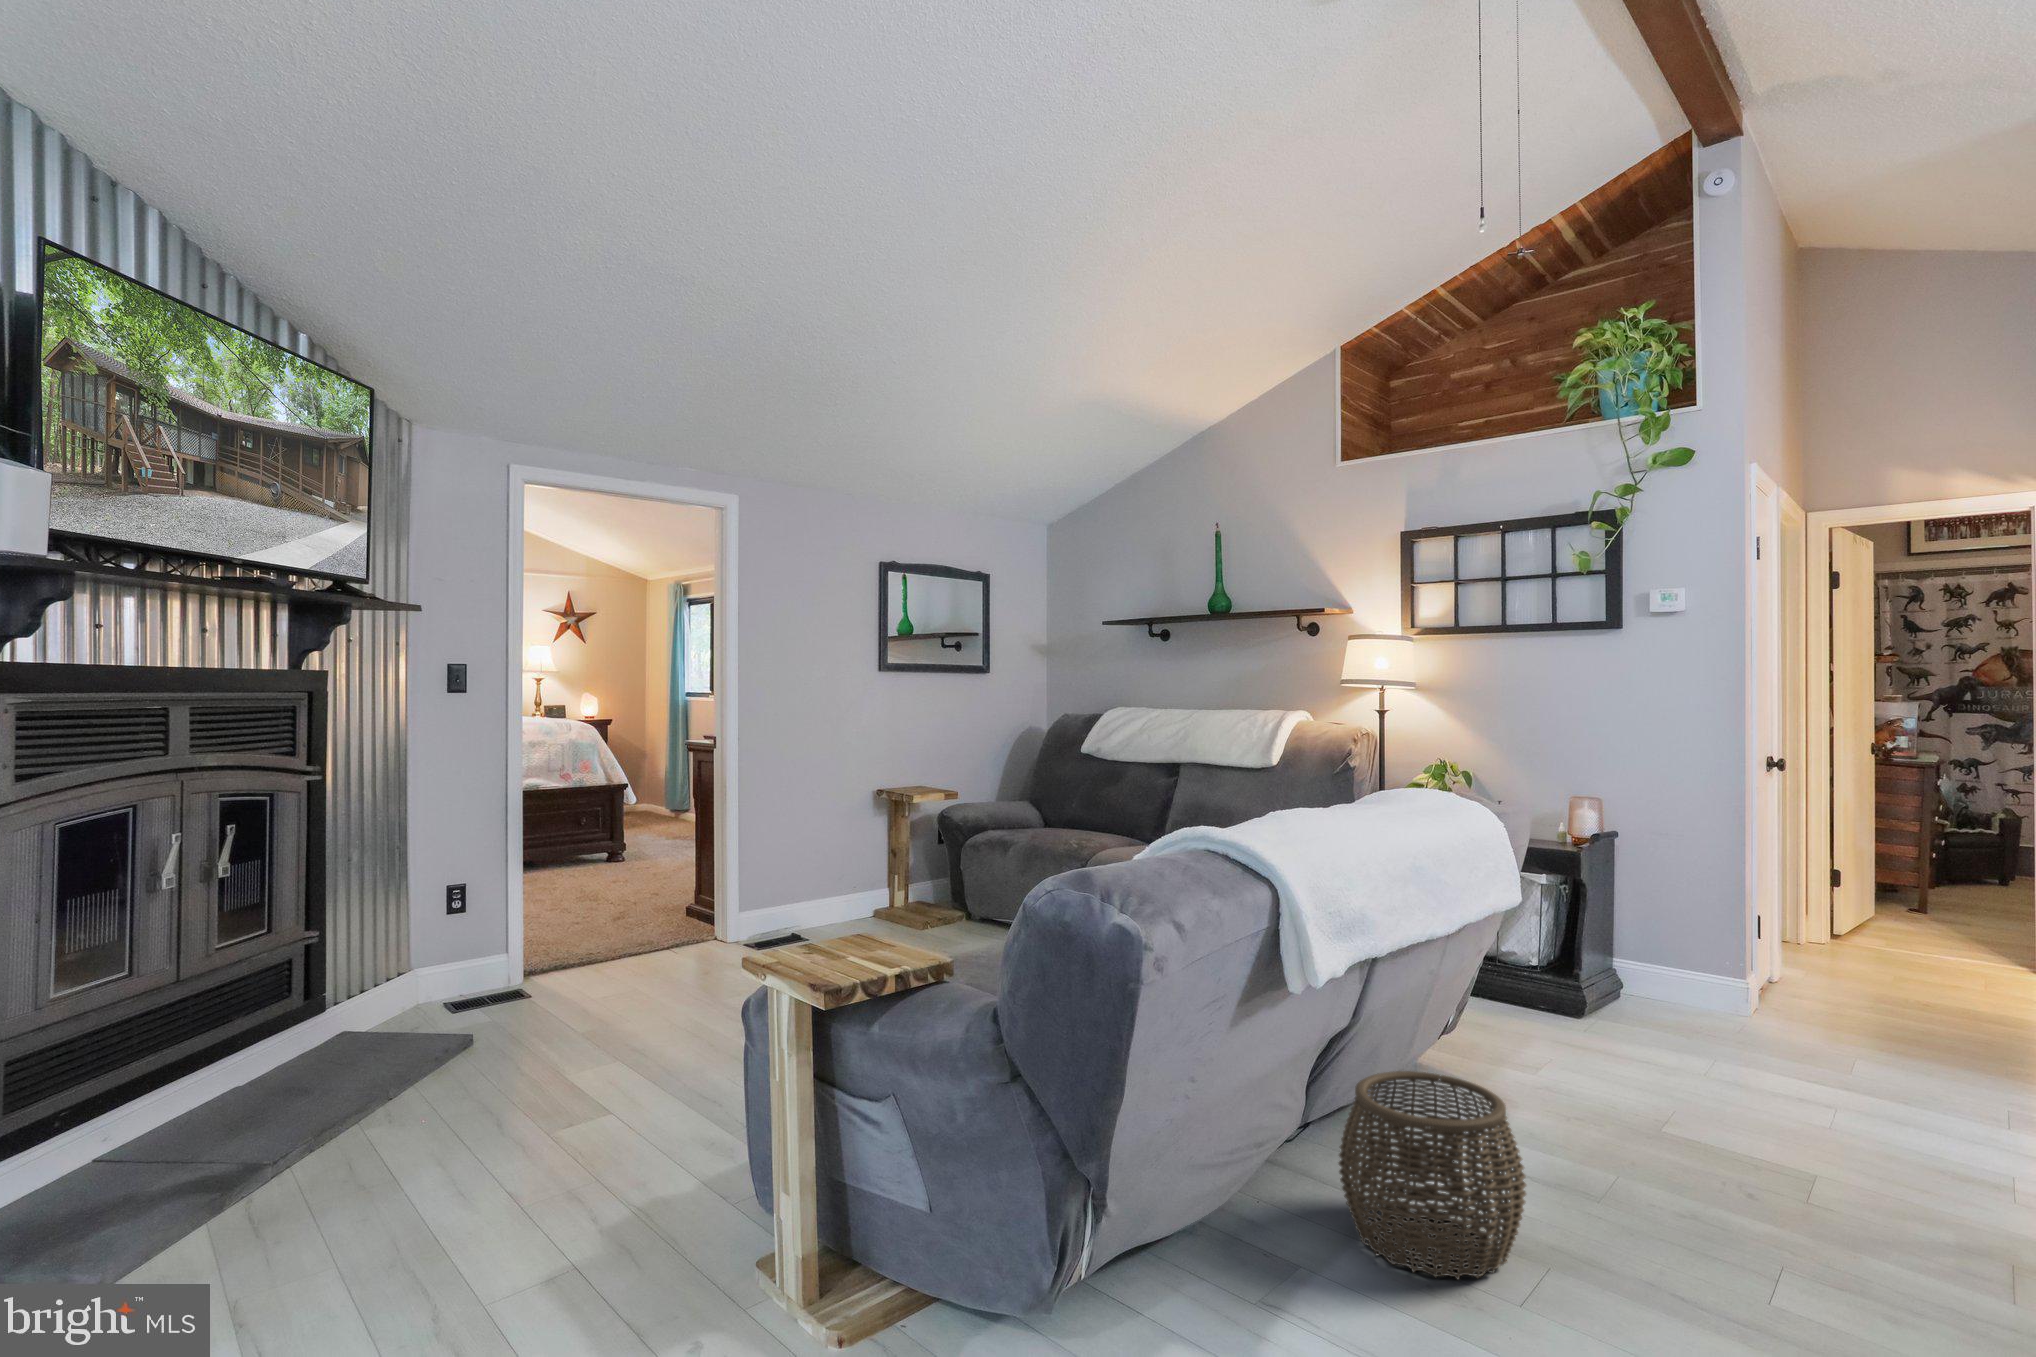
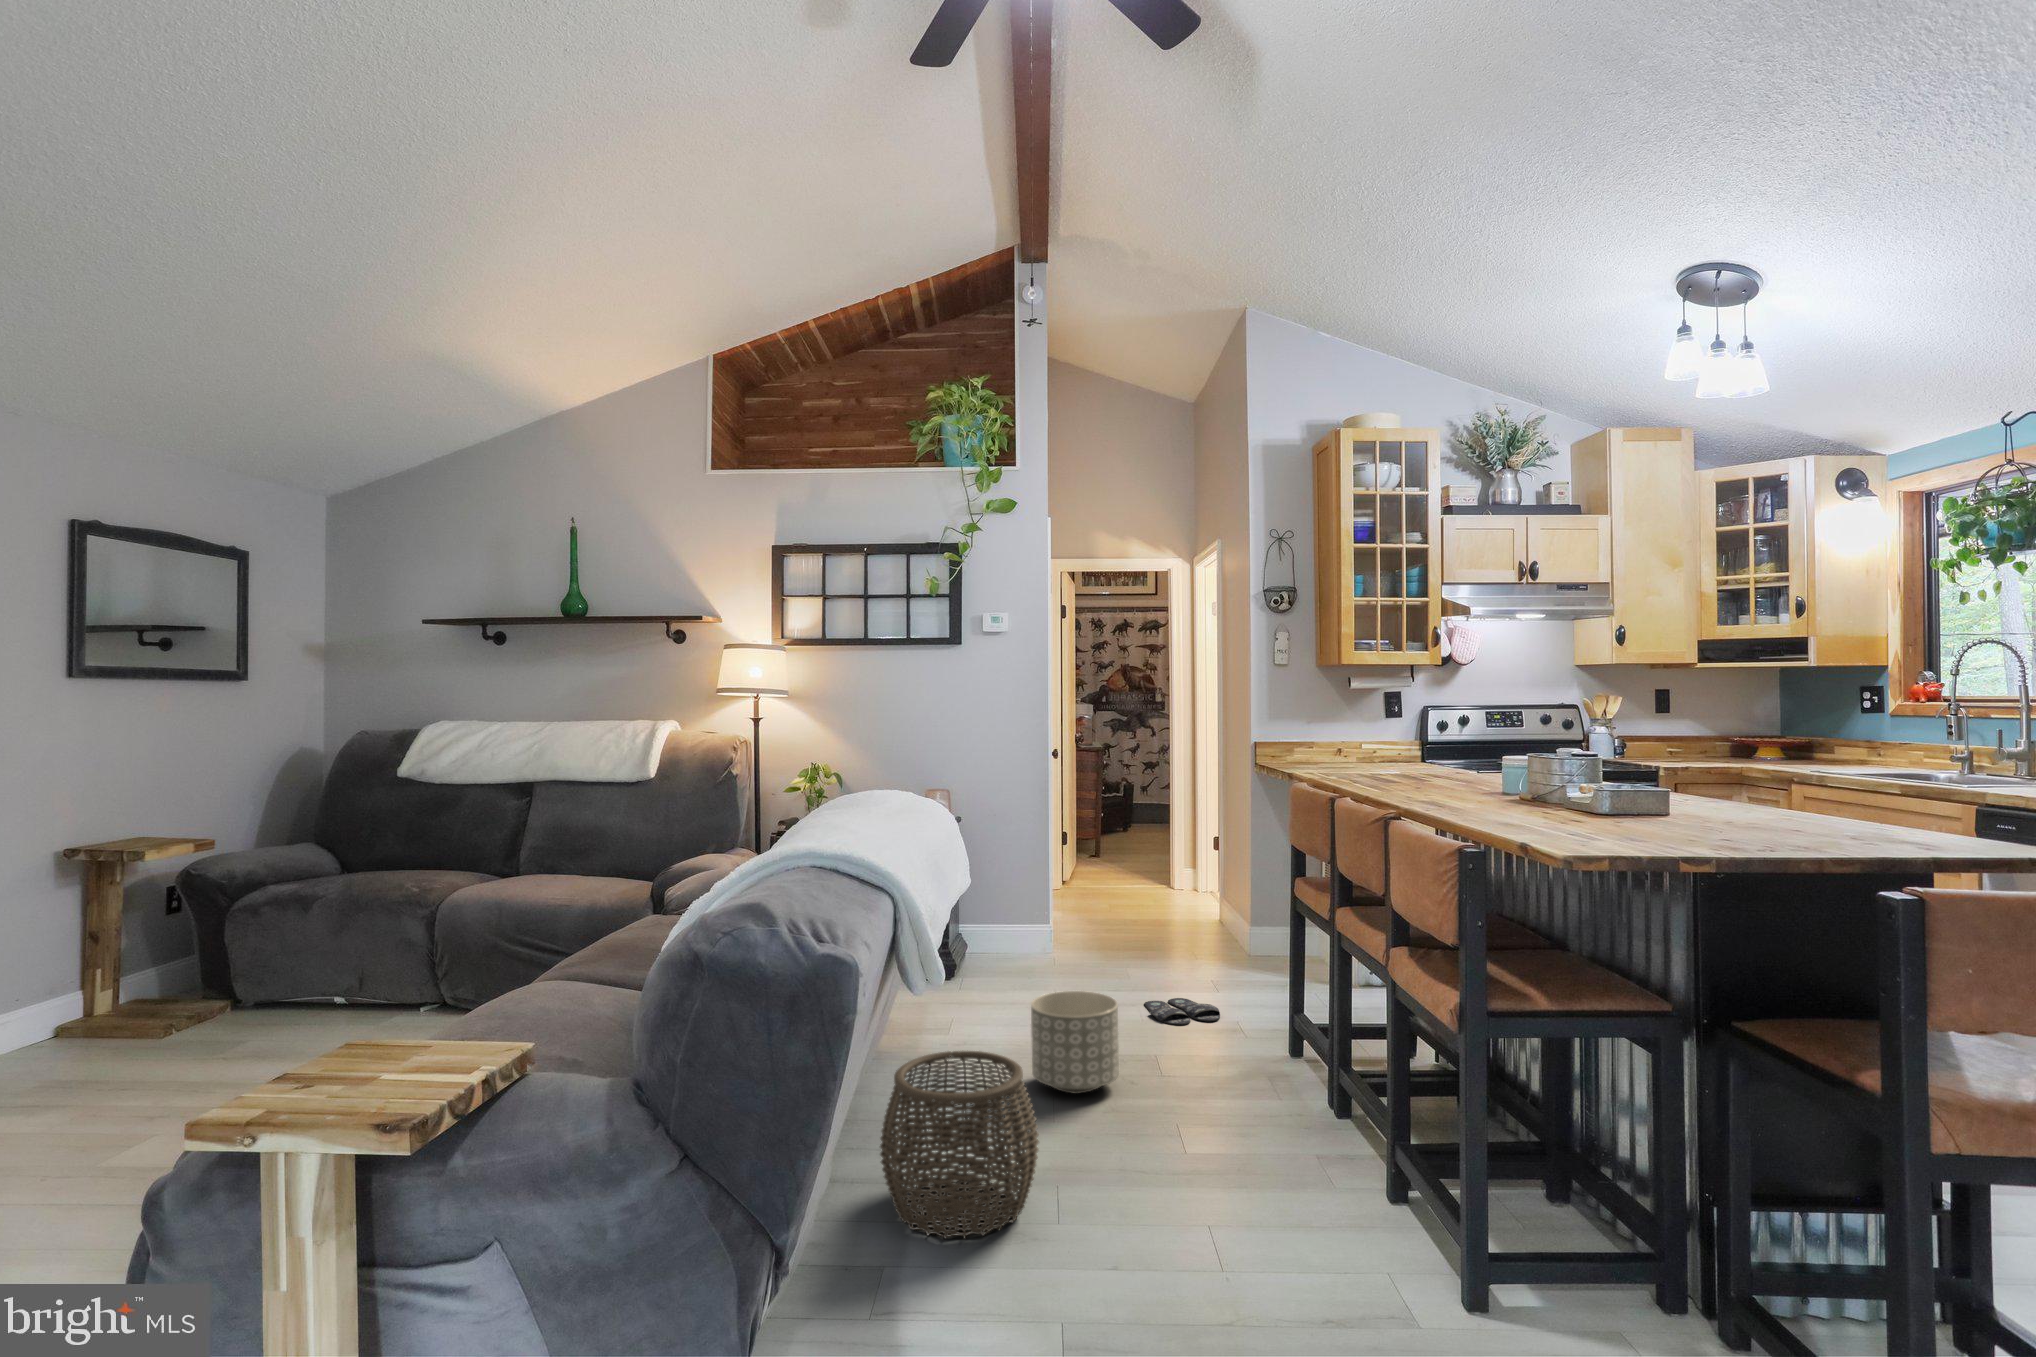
planter: none [1605,1049,1734,1180] -> present [1031,991,1119,1094]
slippers: none [1851,1101,1980,1152] -> present [1144,998,1220,1025]

